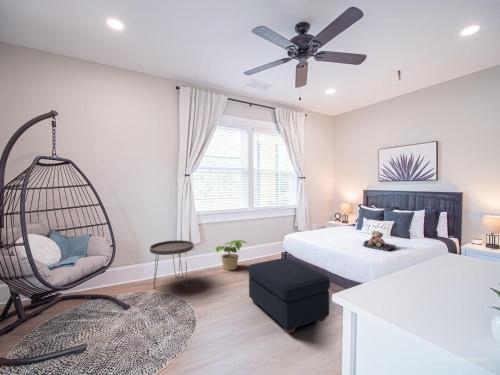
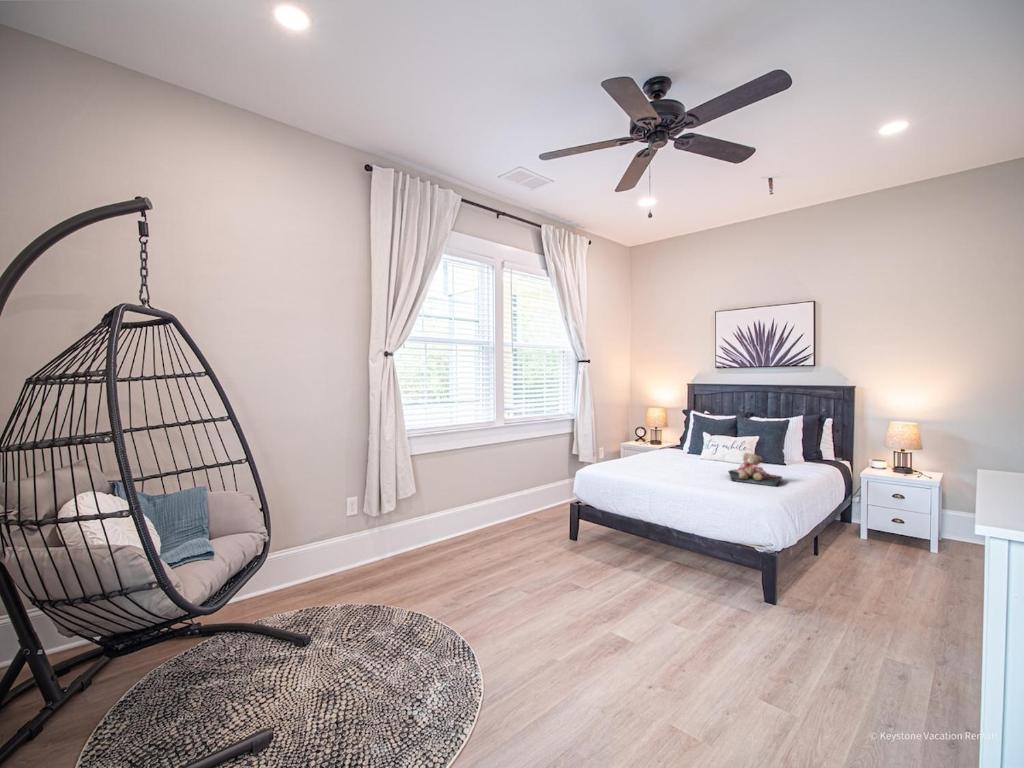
side table: present [150,240,194,288] -> none [328,489,418,592]
potted plant: present [216,240,247,270] -> none [450,482,515,543]
ottoman: present [248,258,330,334] -> none [549,510,709,644]

